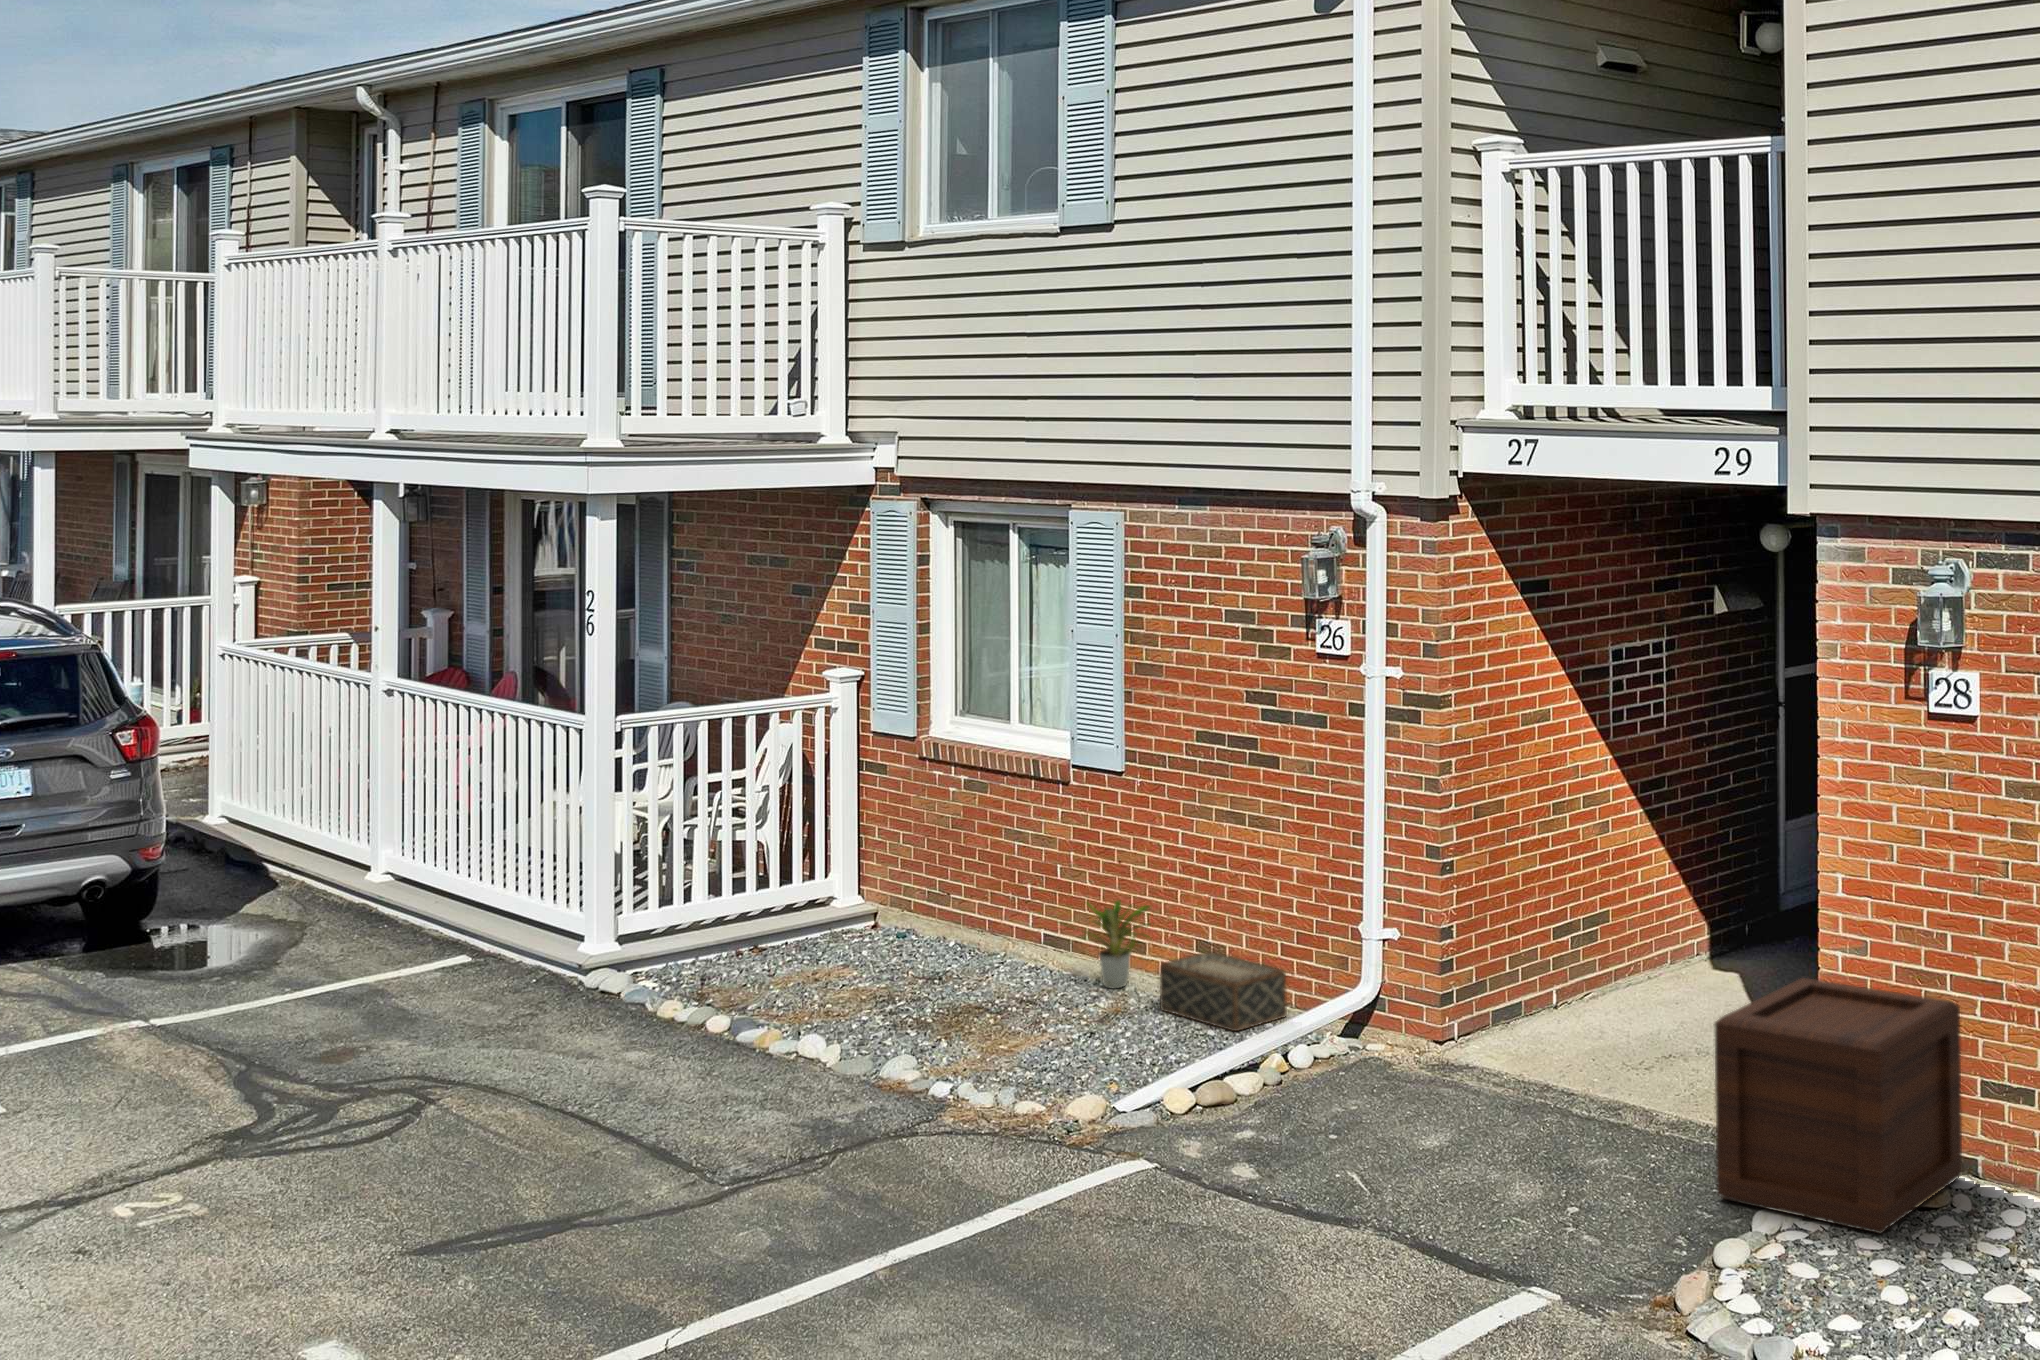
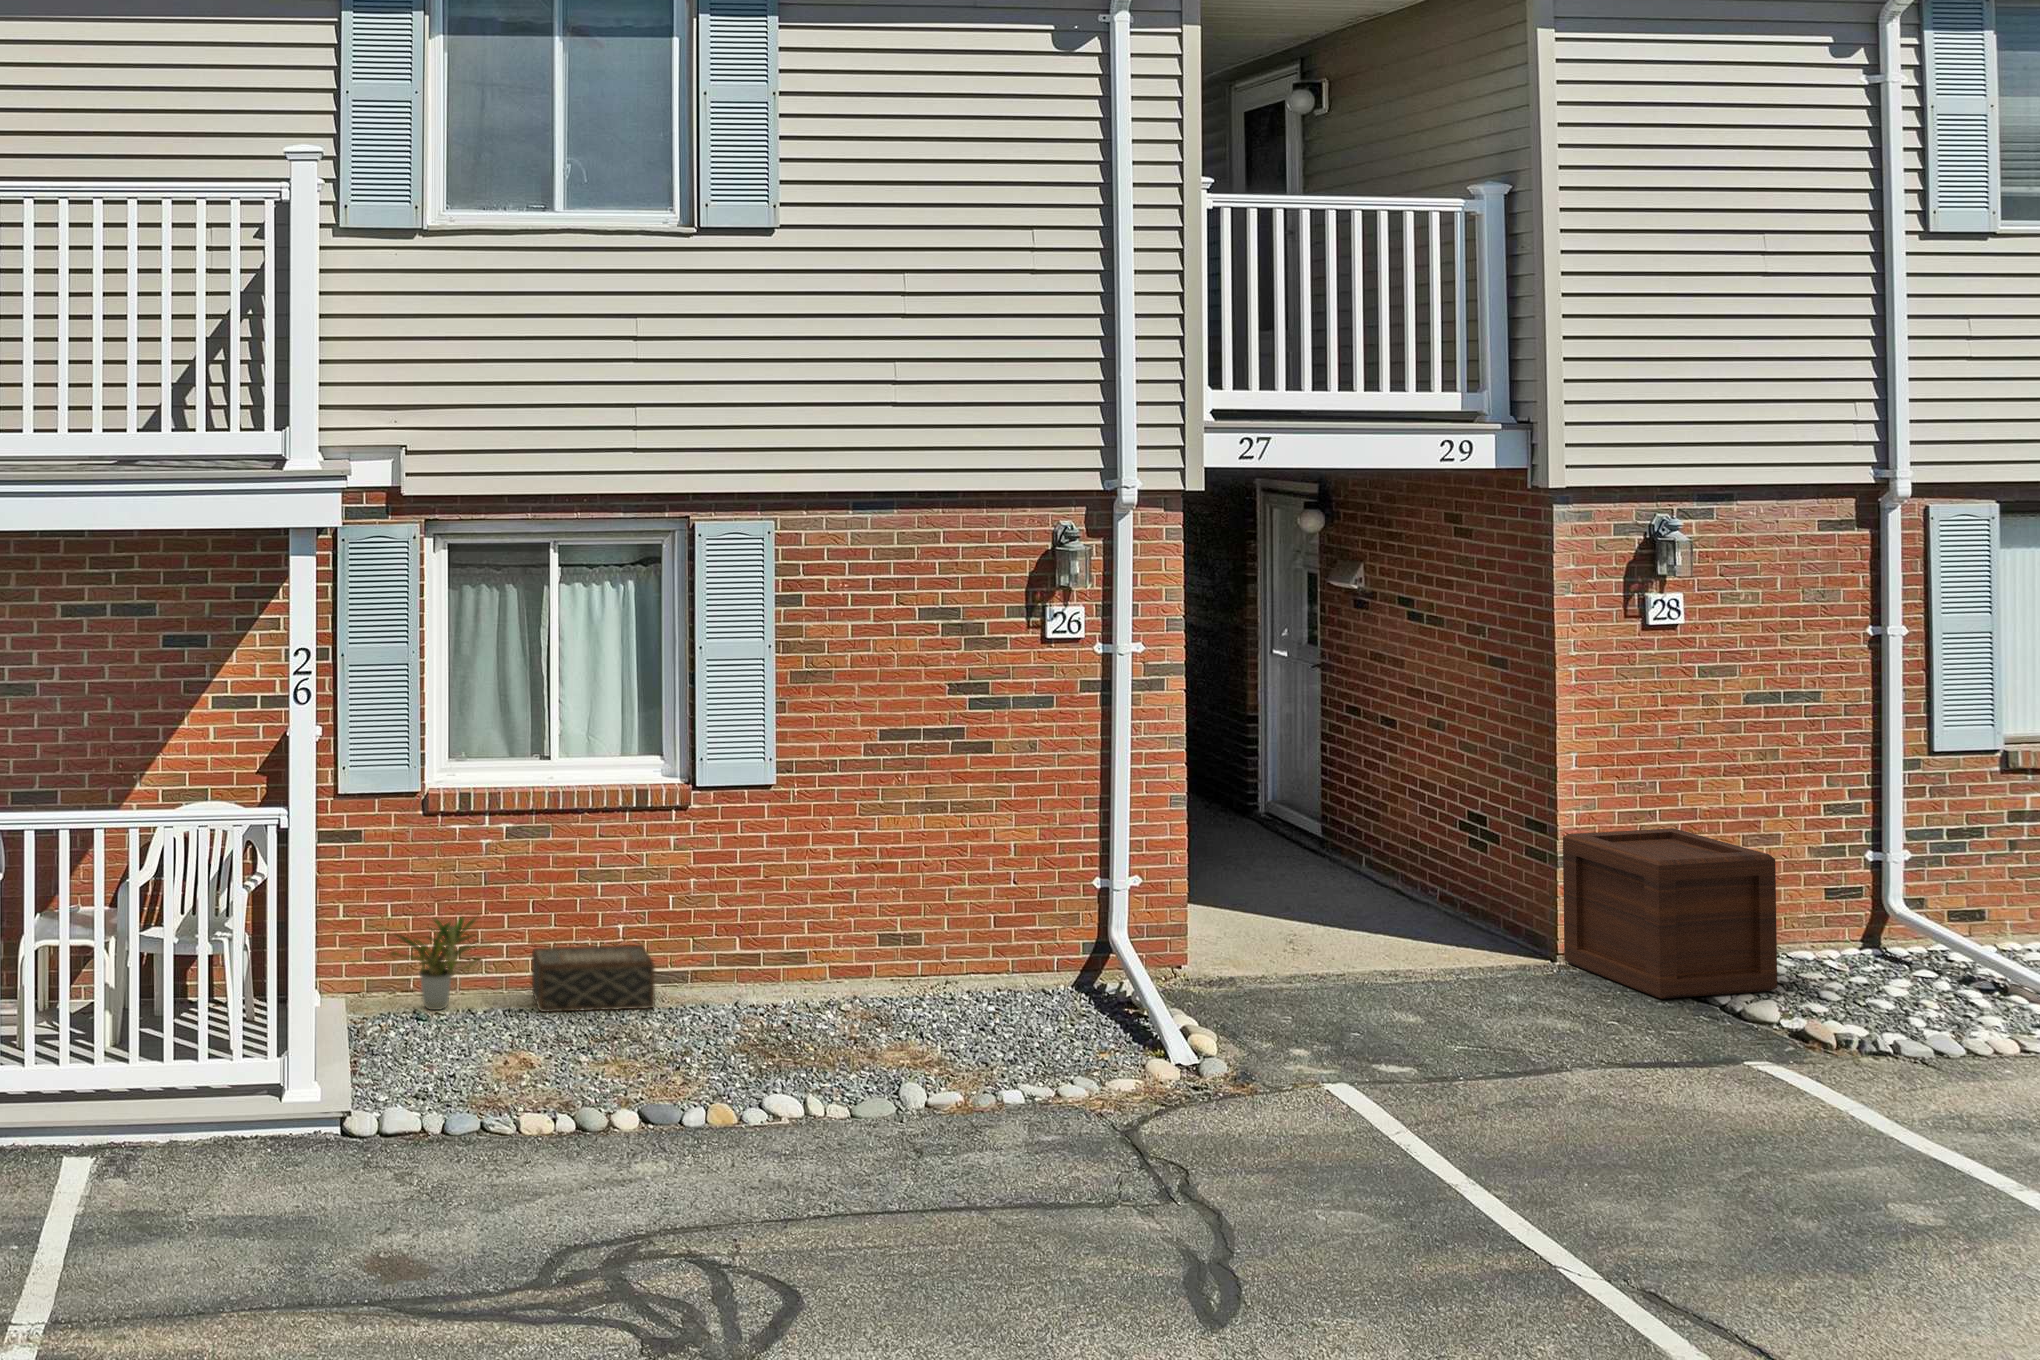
potted plant: present [1063,901,1150,989] -> present [391,917,490,1010]
woven basket: present [1160,951,1287,1031] -> present [532,945,655,1012]

